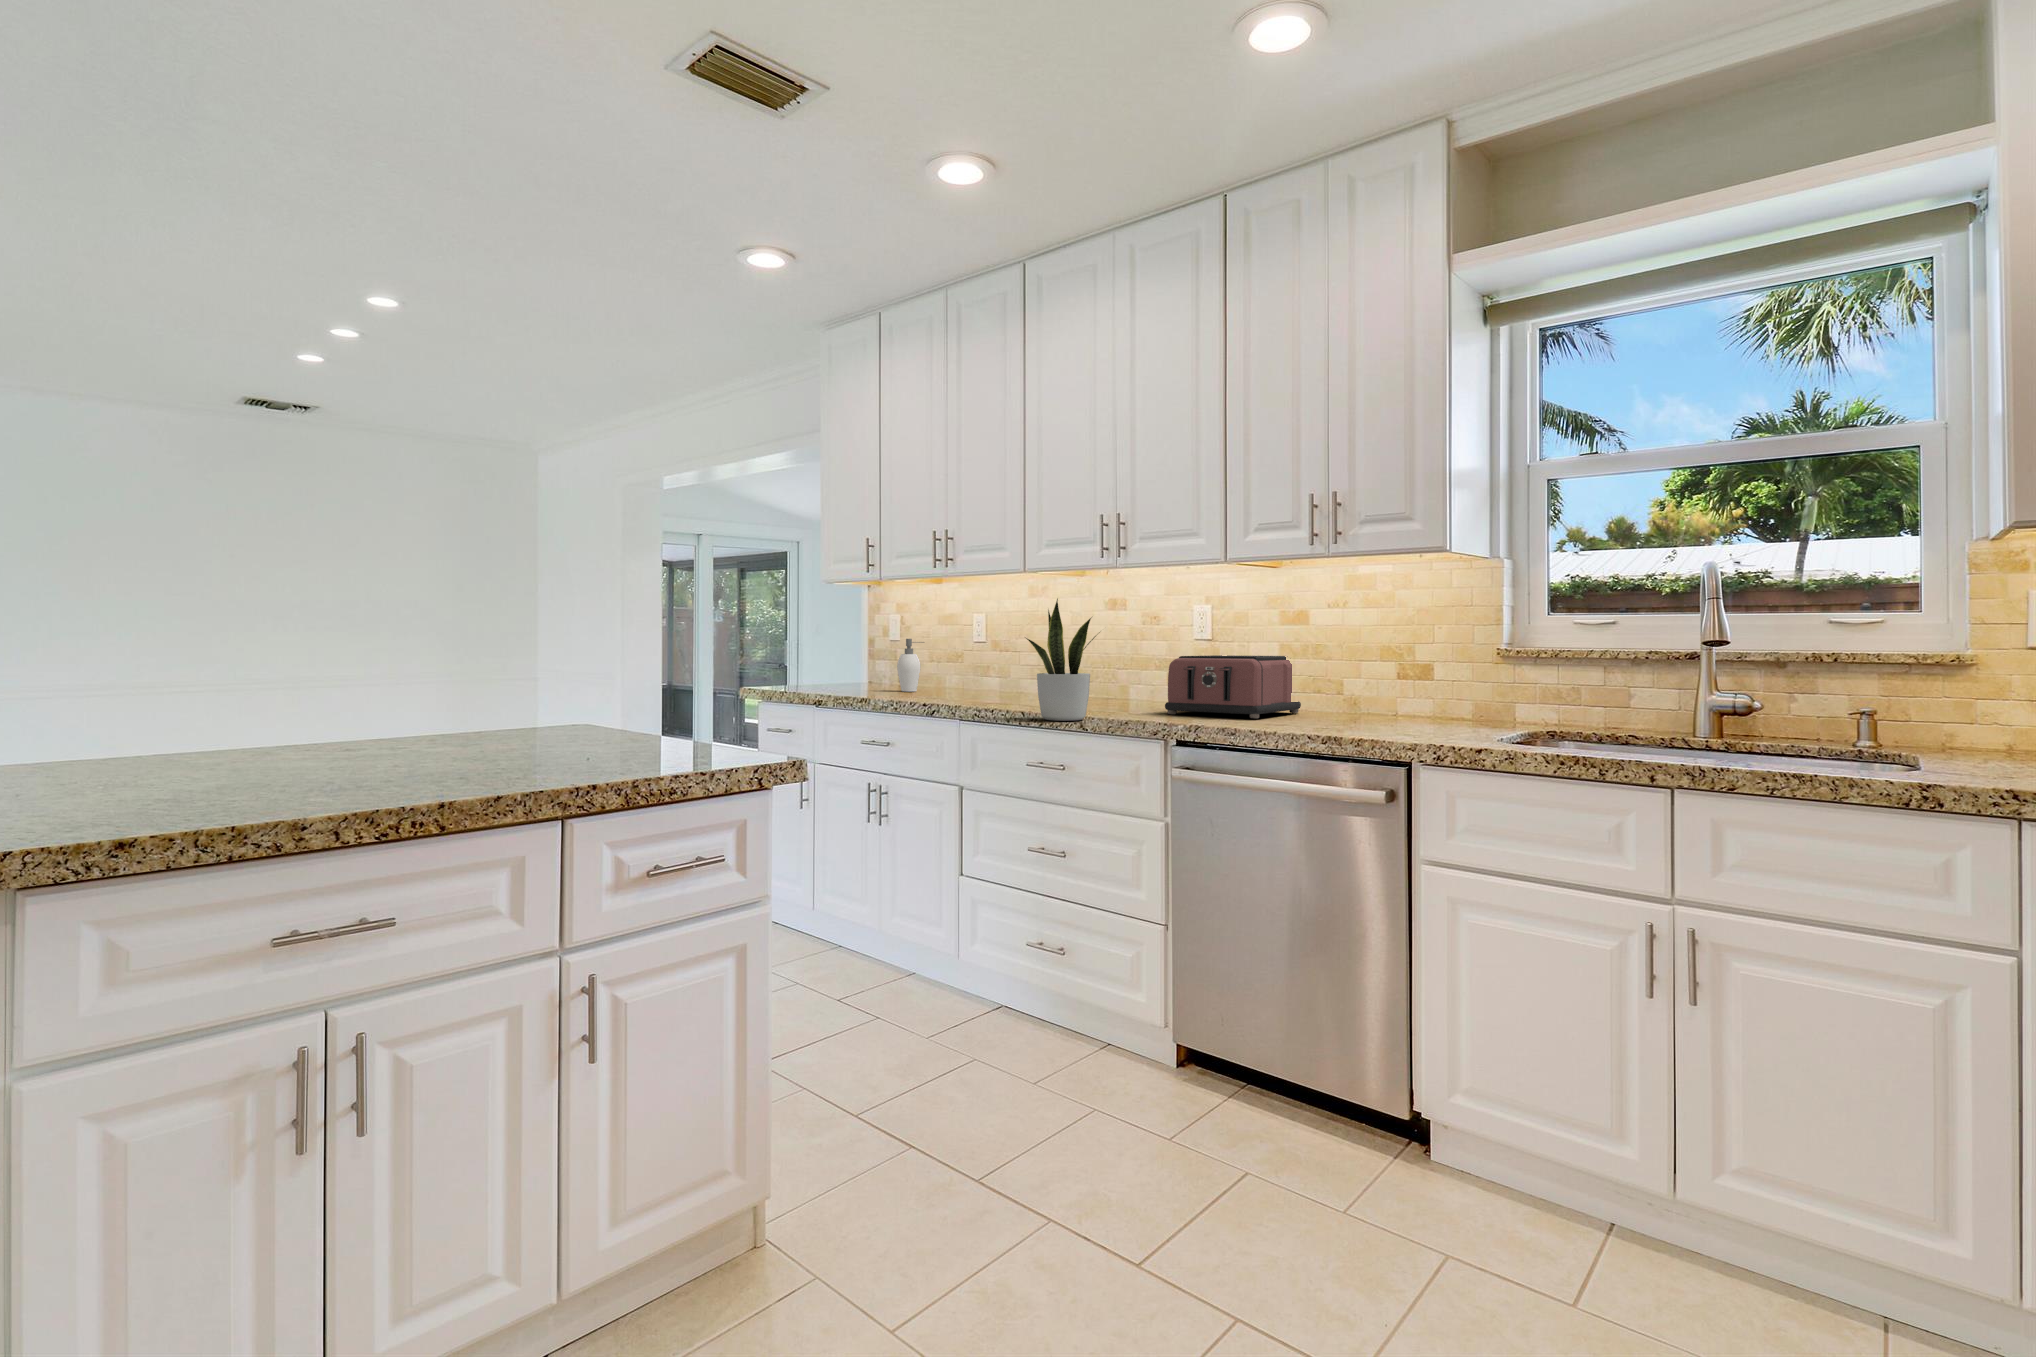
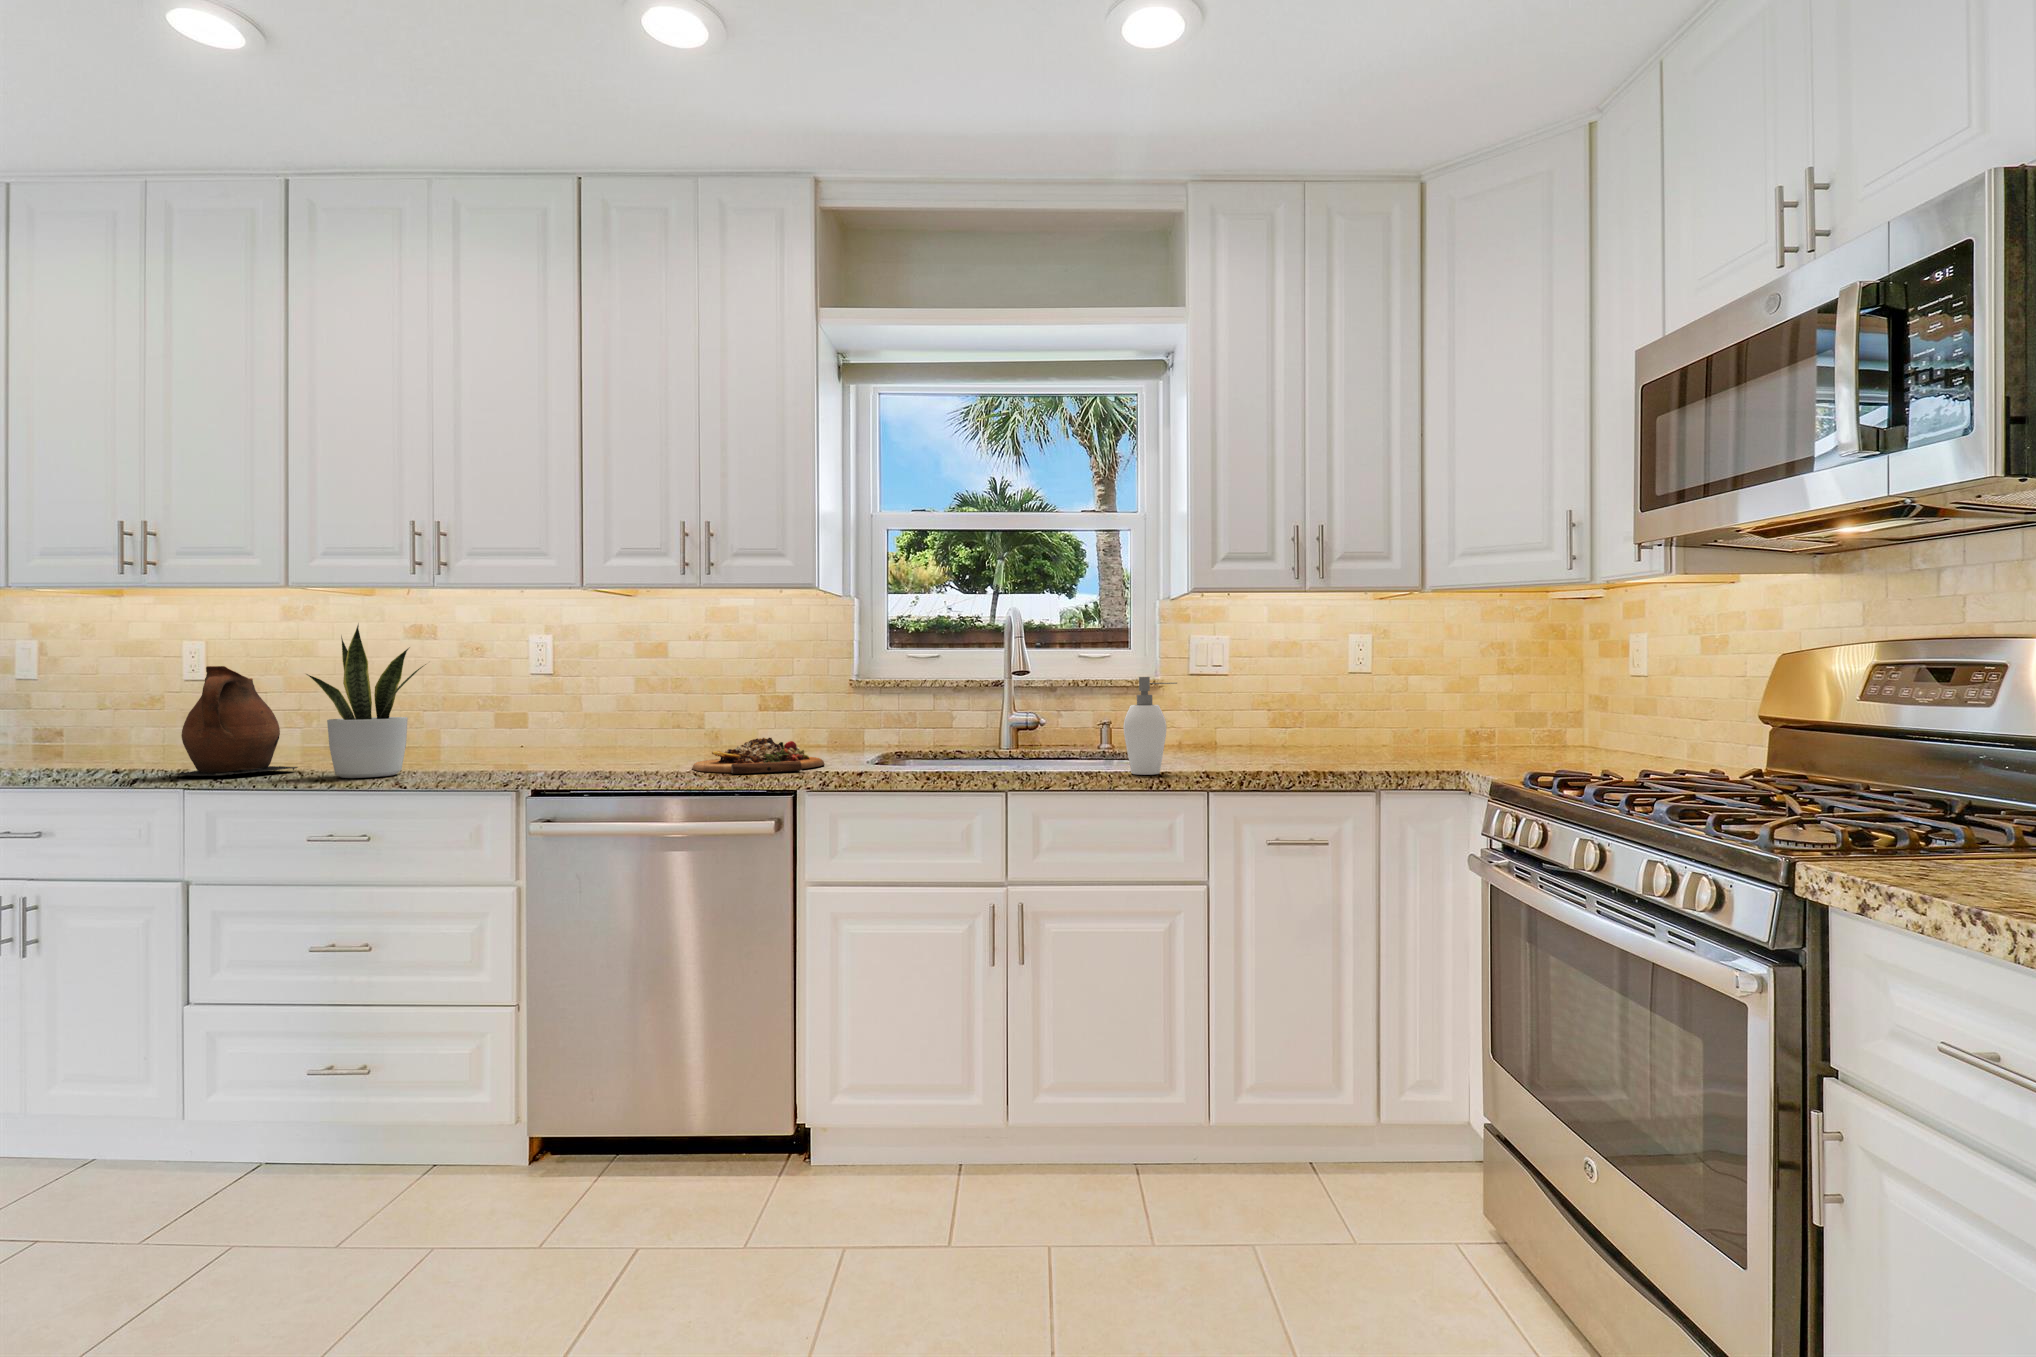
ceramic pitcher: none [948,631,1024,712] -> present [169,666,298,776]
soap dispenser: present [897,639,924,692] -> present [1123,677,1177,775]
toaster: present [1165,655,1301,718] -> none [502,691,657,760]
cutting board: none [1314,706,1453,743] -> present [692,738,824,774]

